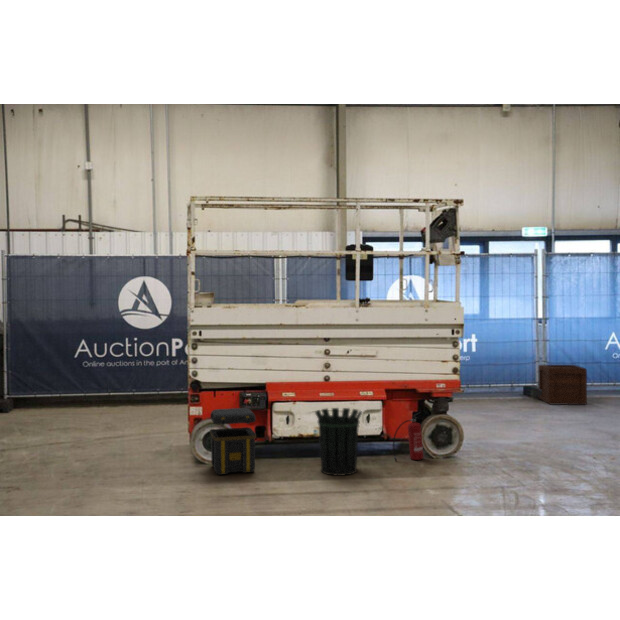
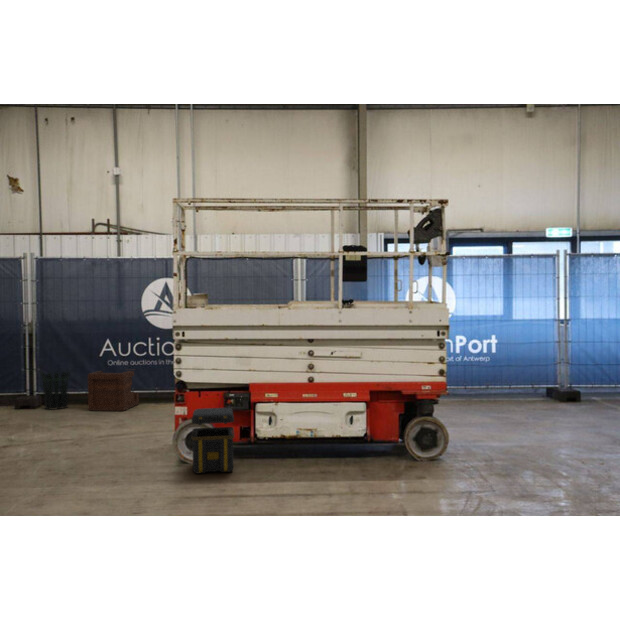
wooden crate: present [538,365,587,405] -> present [88,371,139,411]
waste bin: present [315,408,362,476] -> present [41,372,70,410]
fire extinguisher: present [393,412,423,460] -> none [376,415,409,464]

